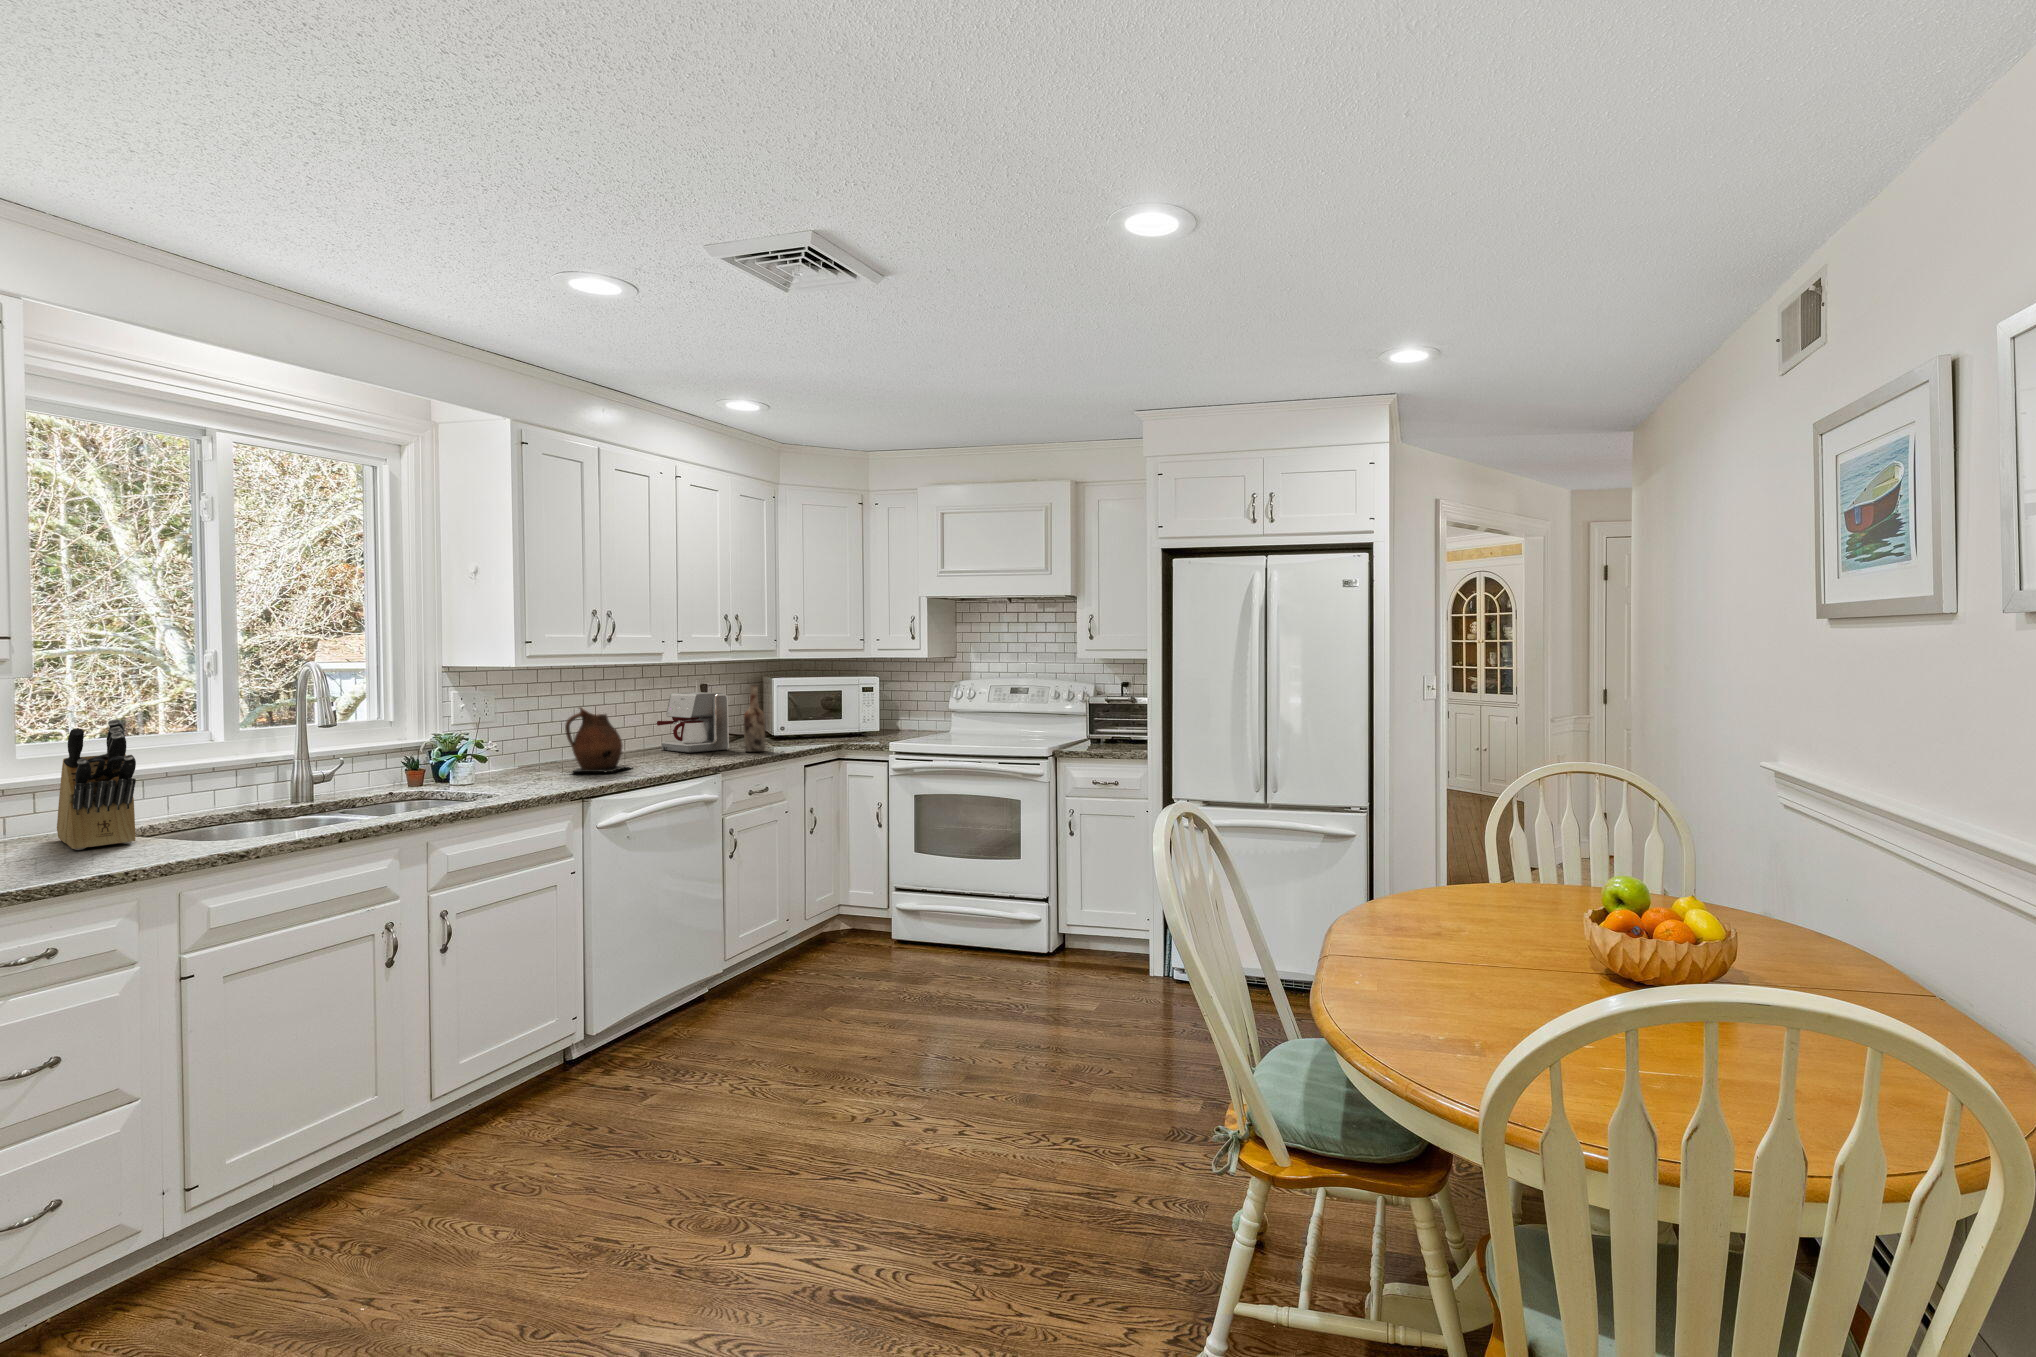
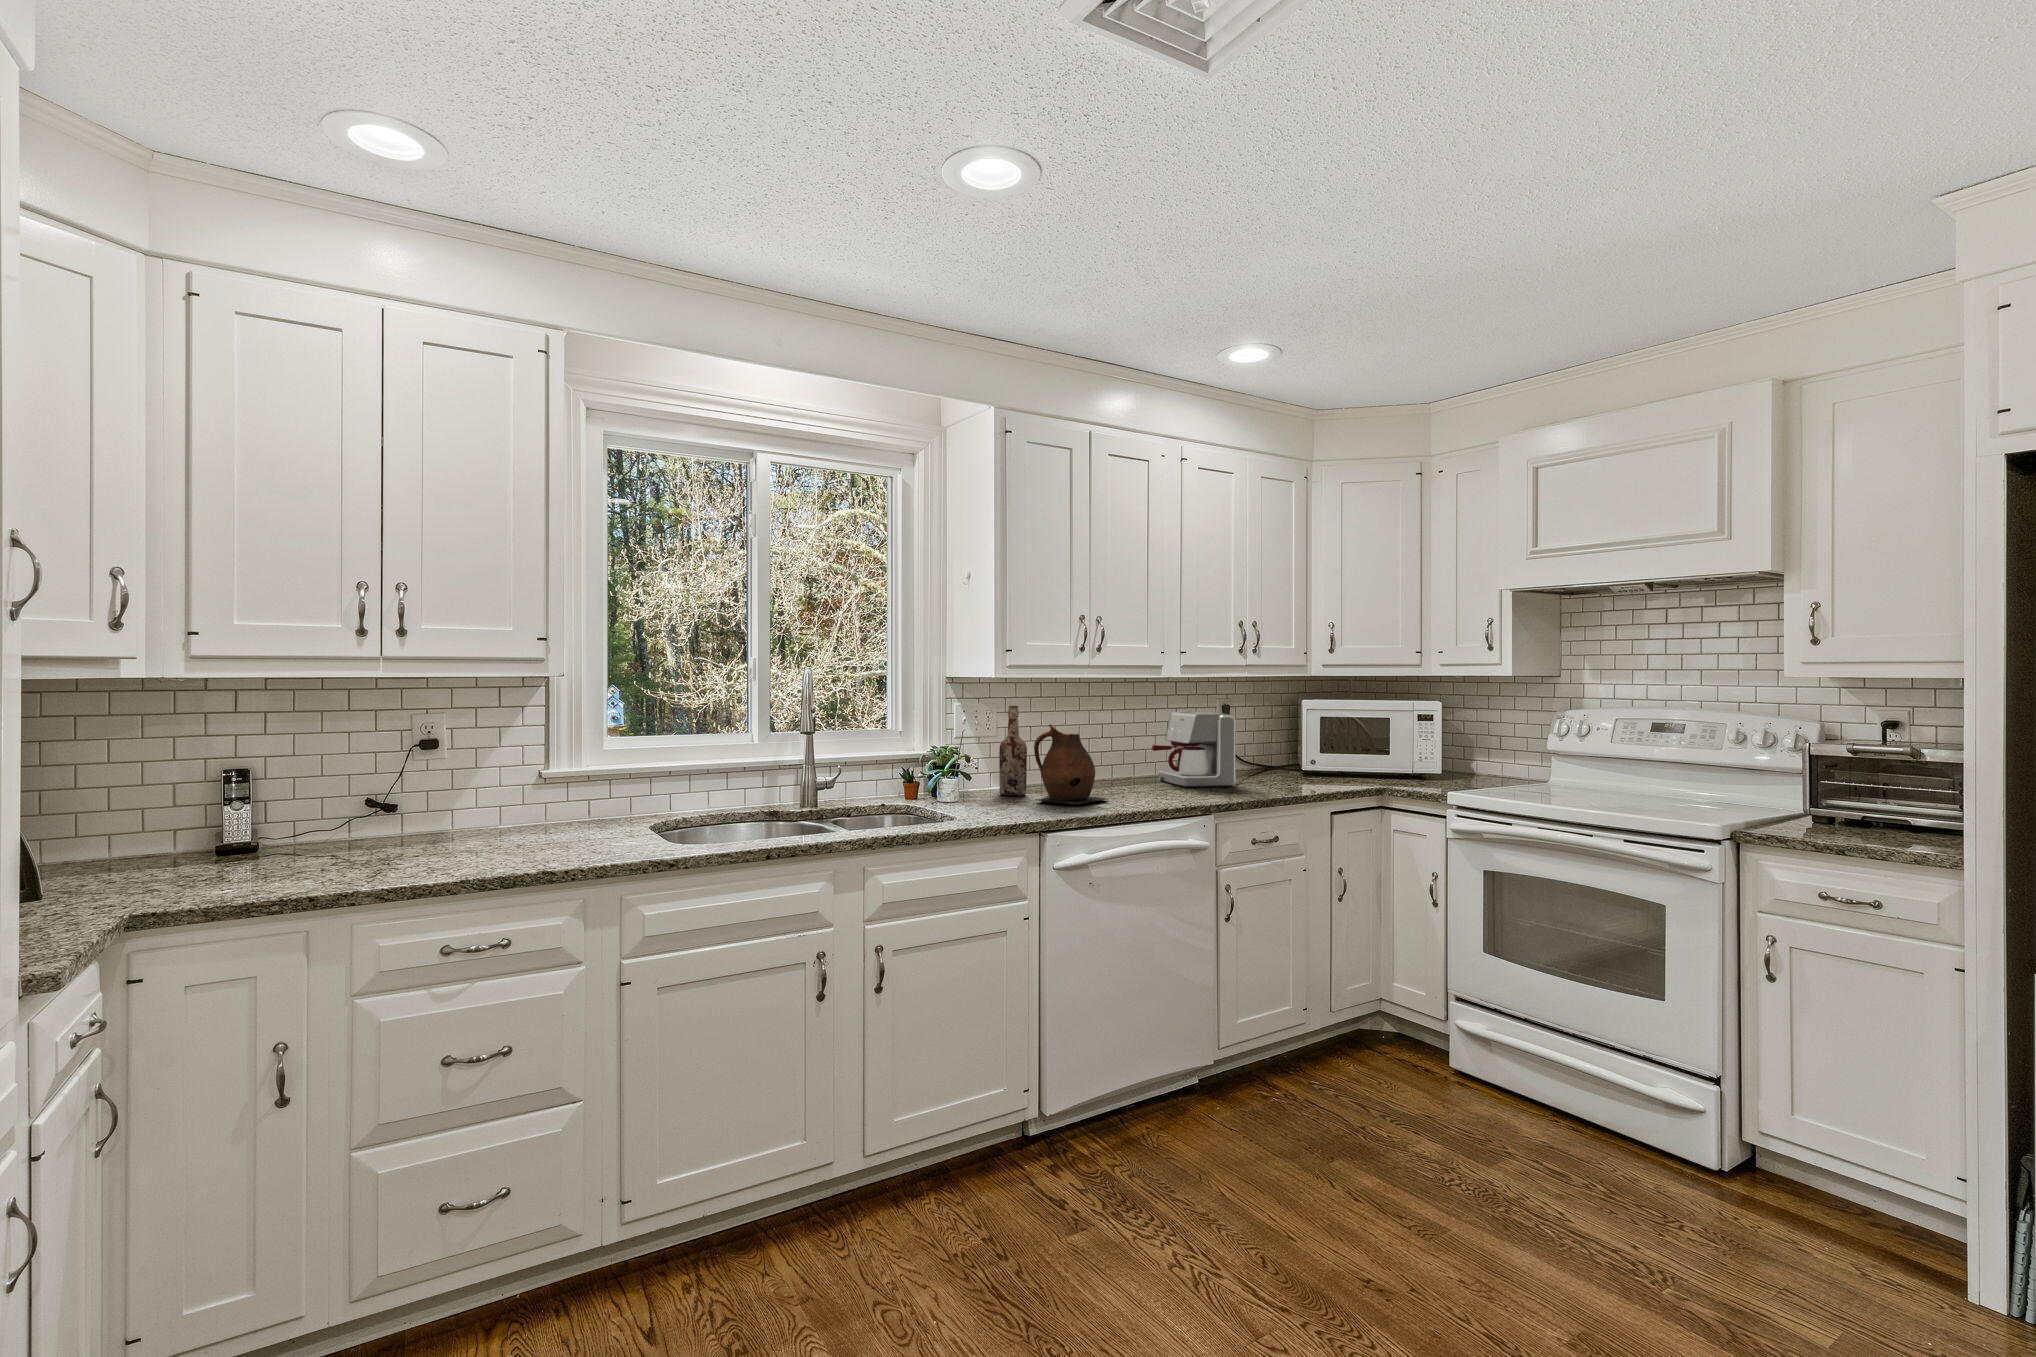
wine bottle: present [744,685,765,752] -> present [999,706,1027,796]
knife block: present [57,719,136,850] -> none [564,717,620,841]

